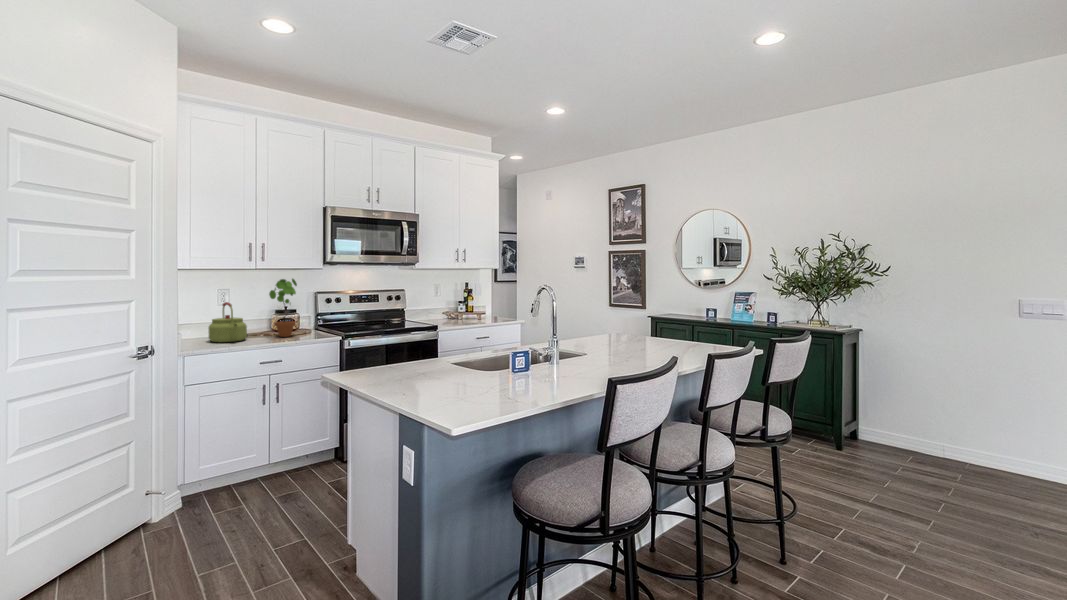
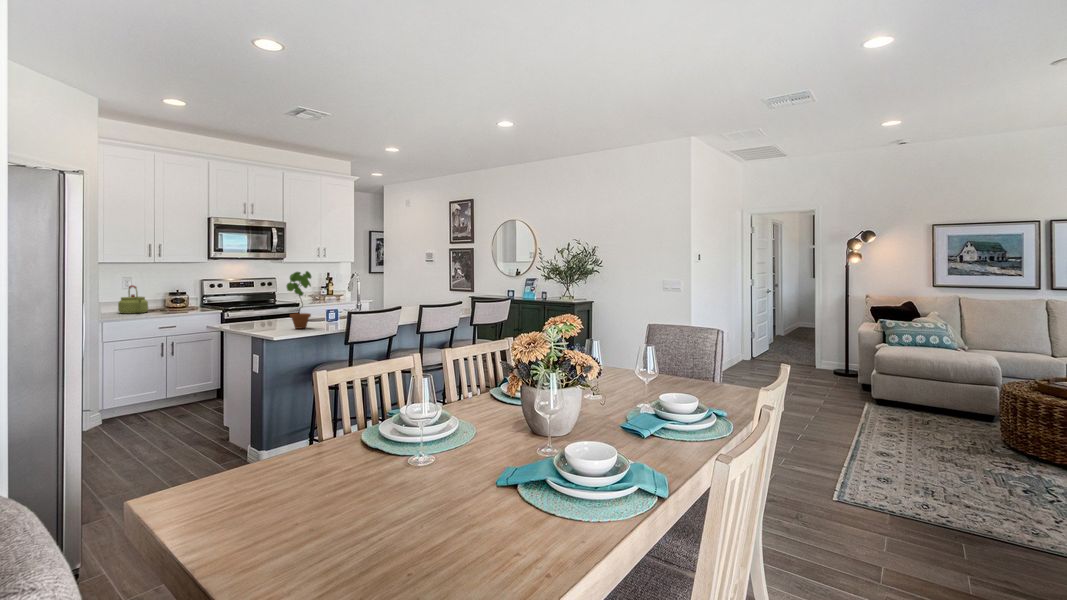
potted plant: present [269,279,297,337] -> present [286,271,311,329]

